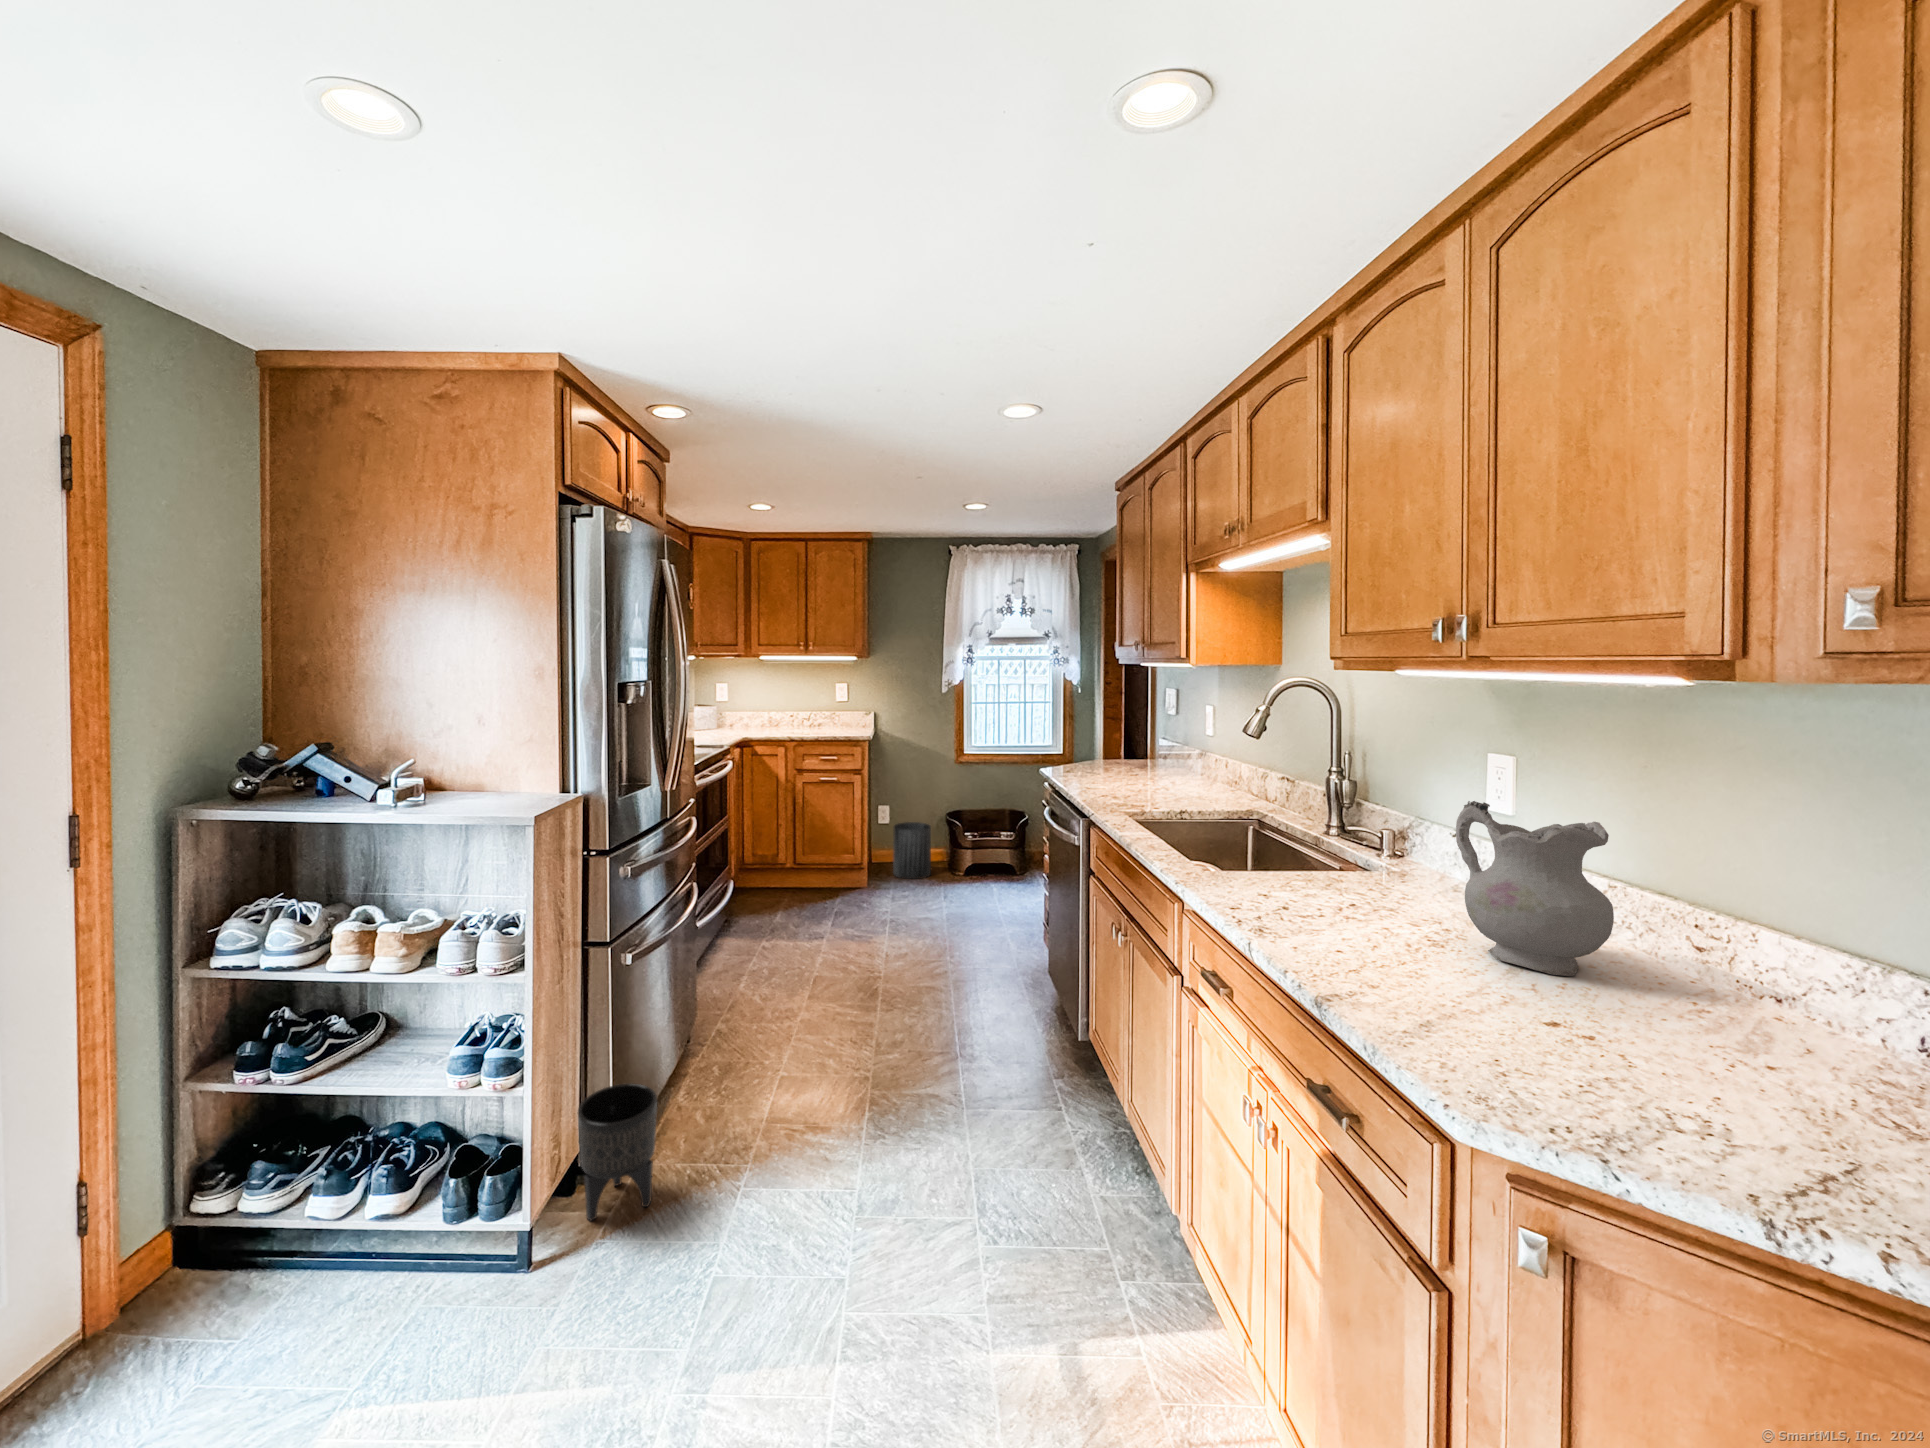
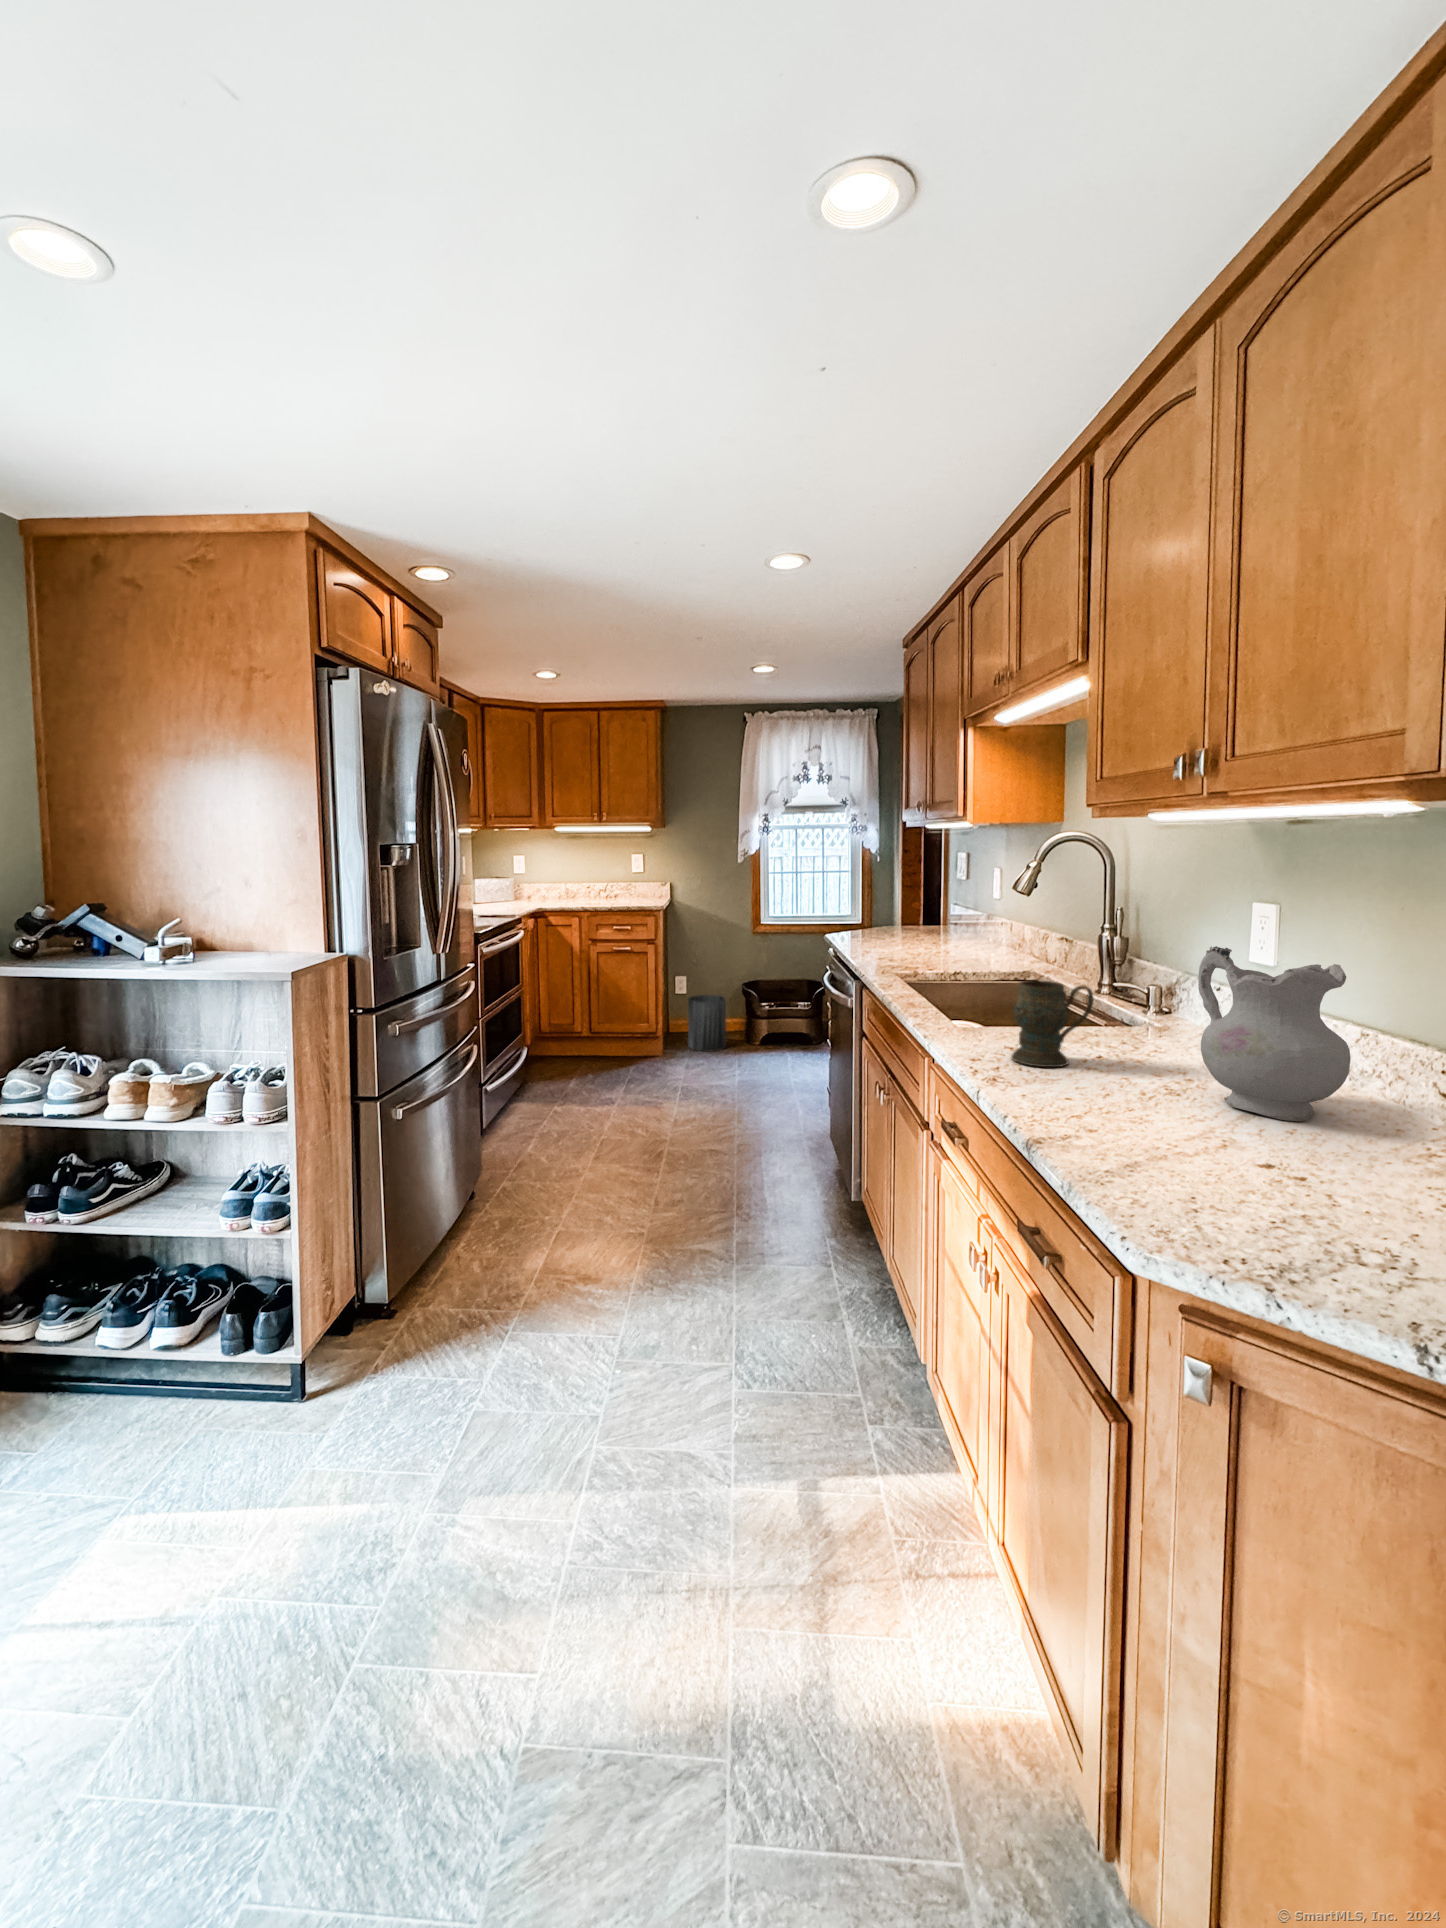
mug: none [1267,829,1347,916] -> present [1011,980,1093,1067]
planter: present [577,1084,657,1221] -> none [348,1233,425,1359]

